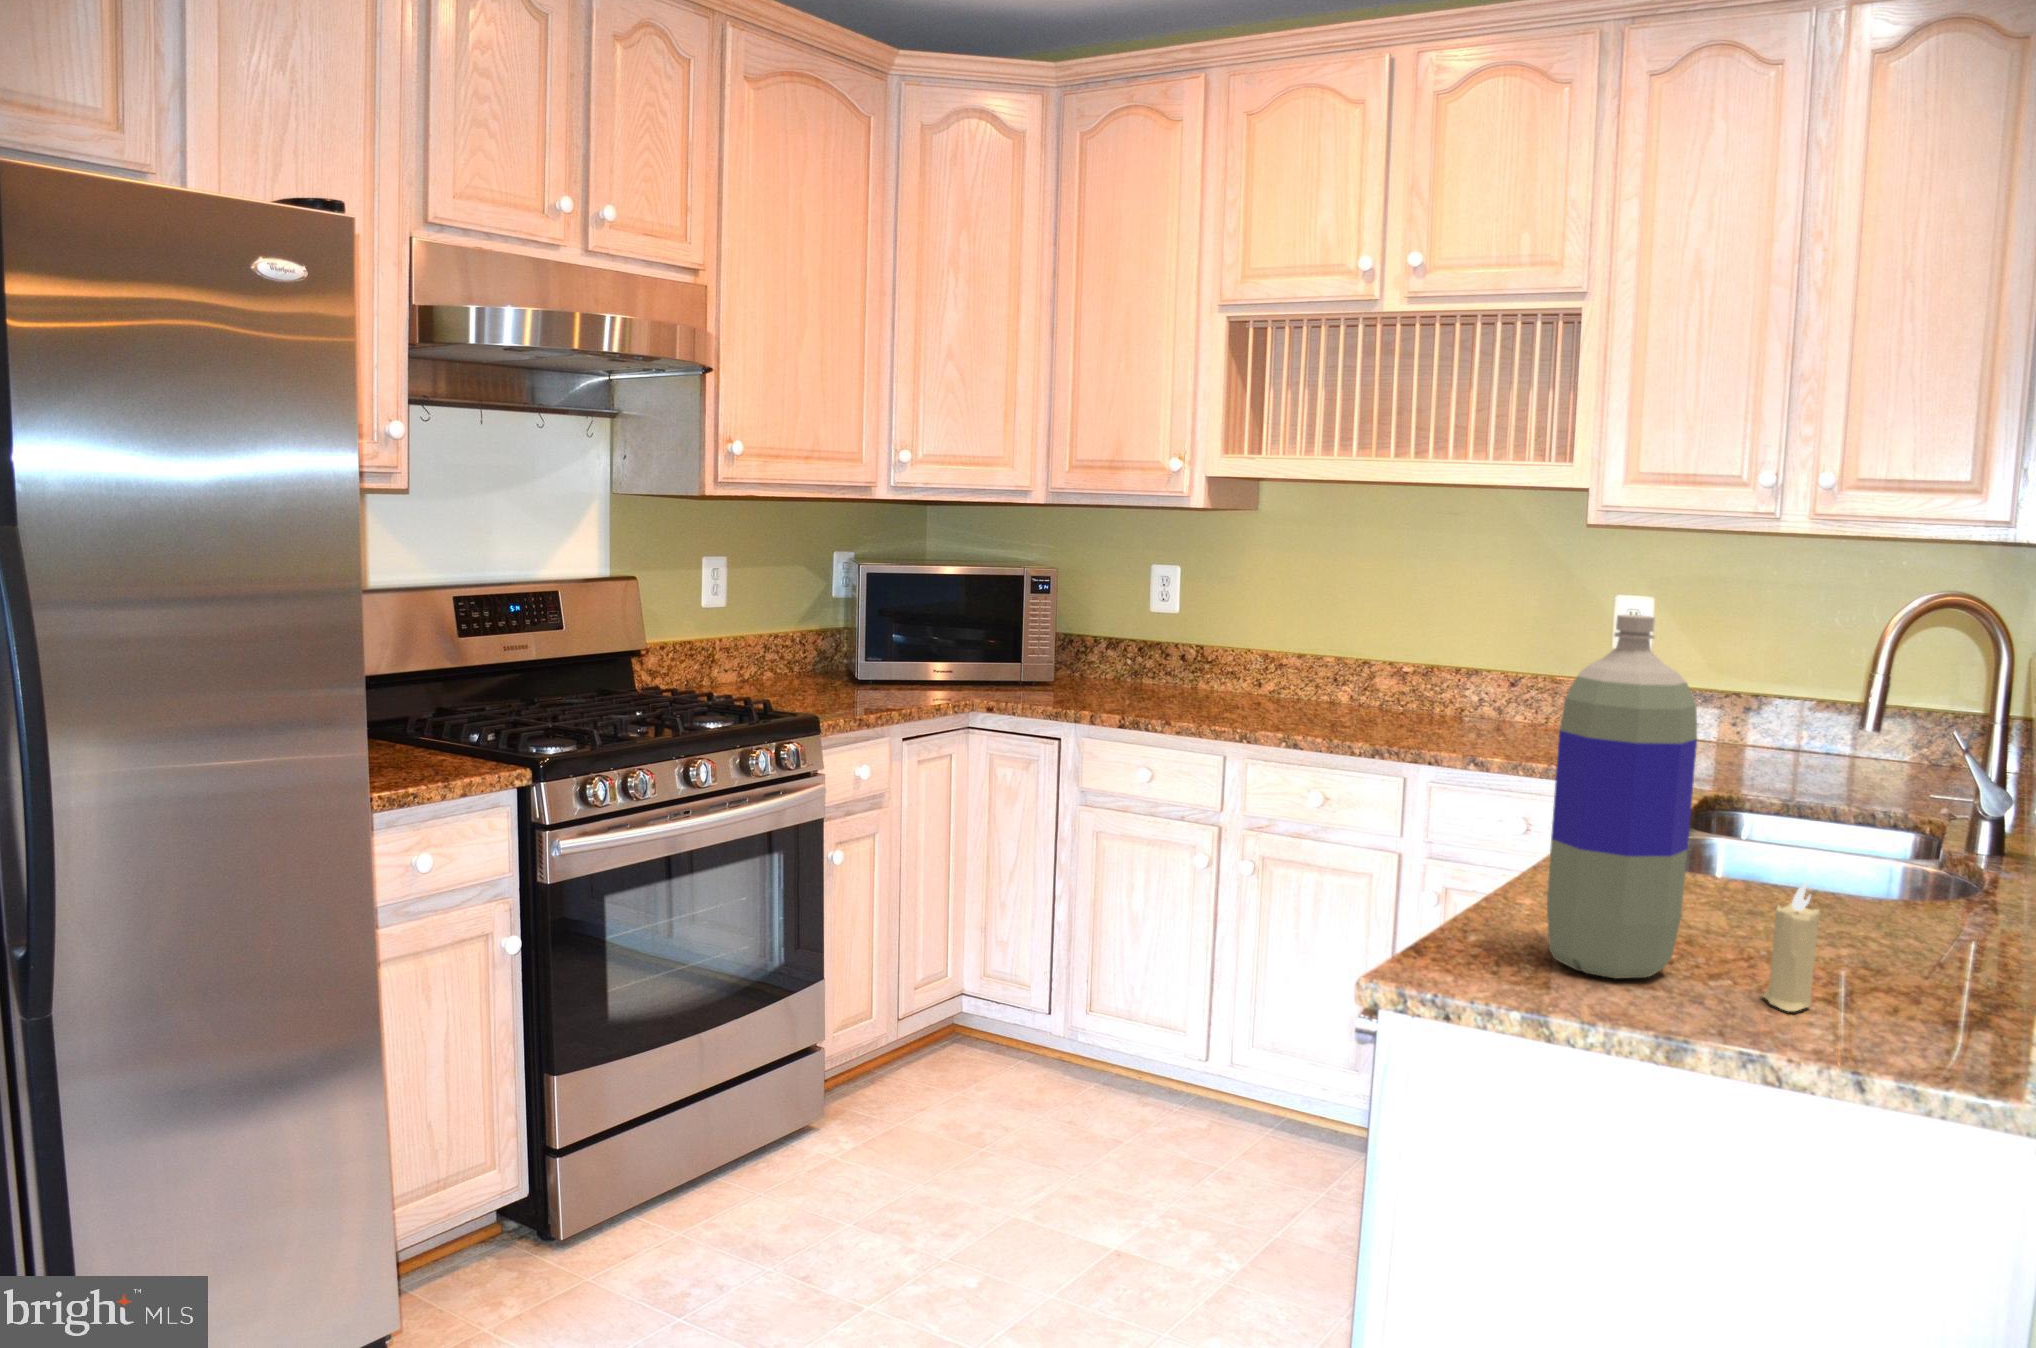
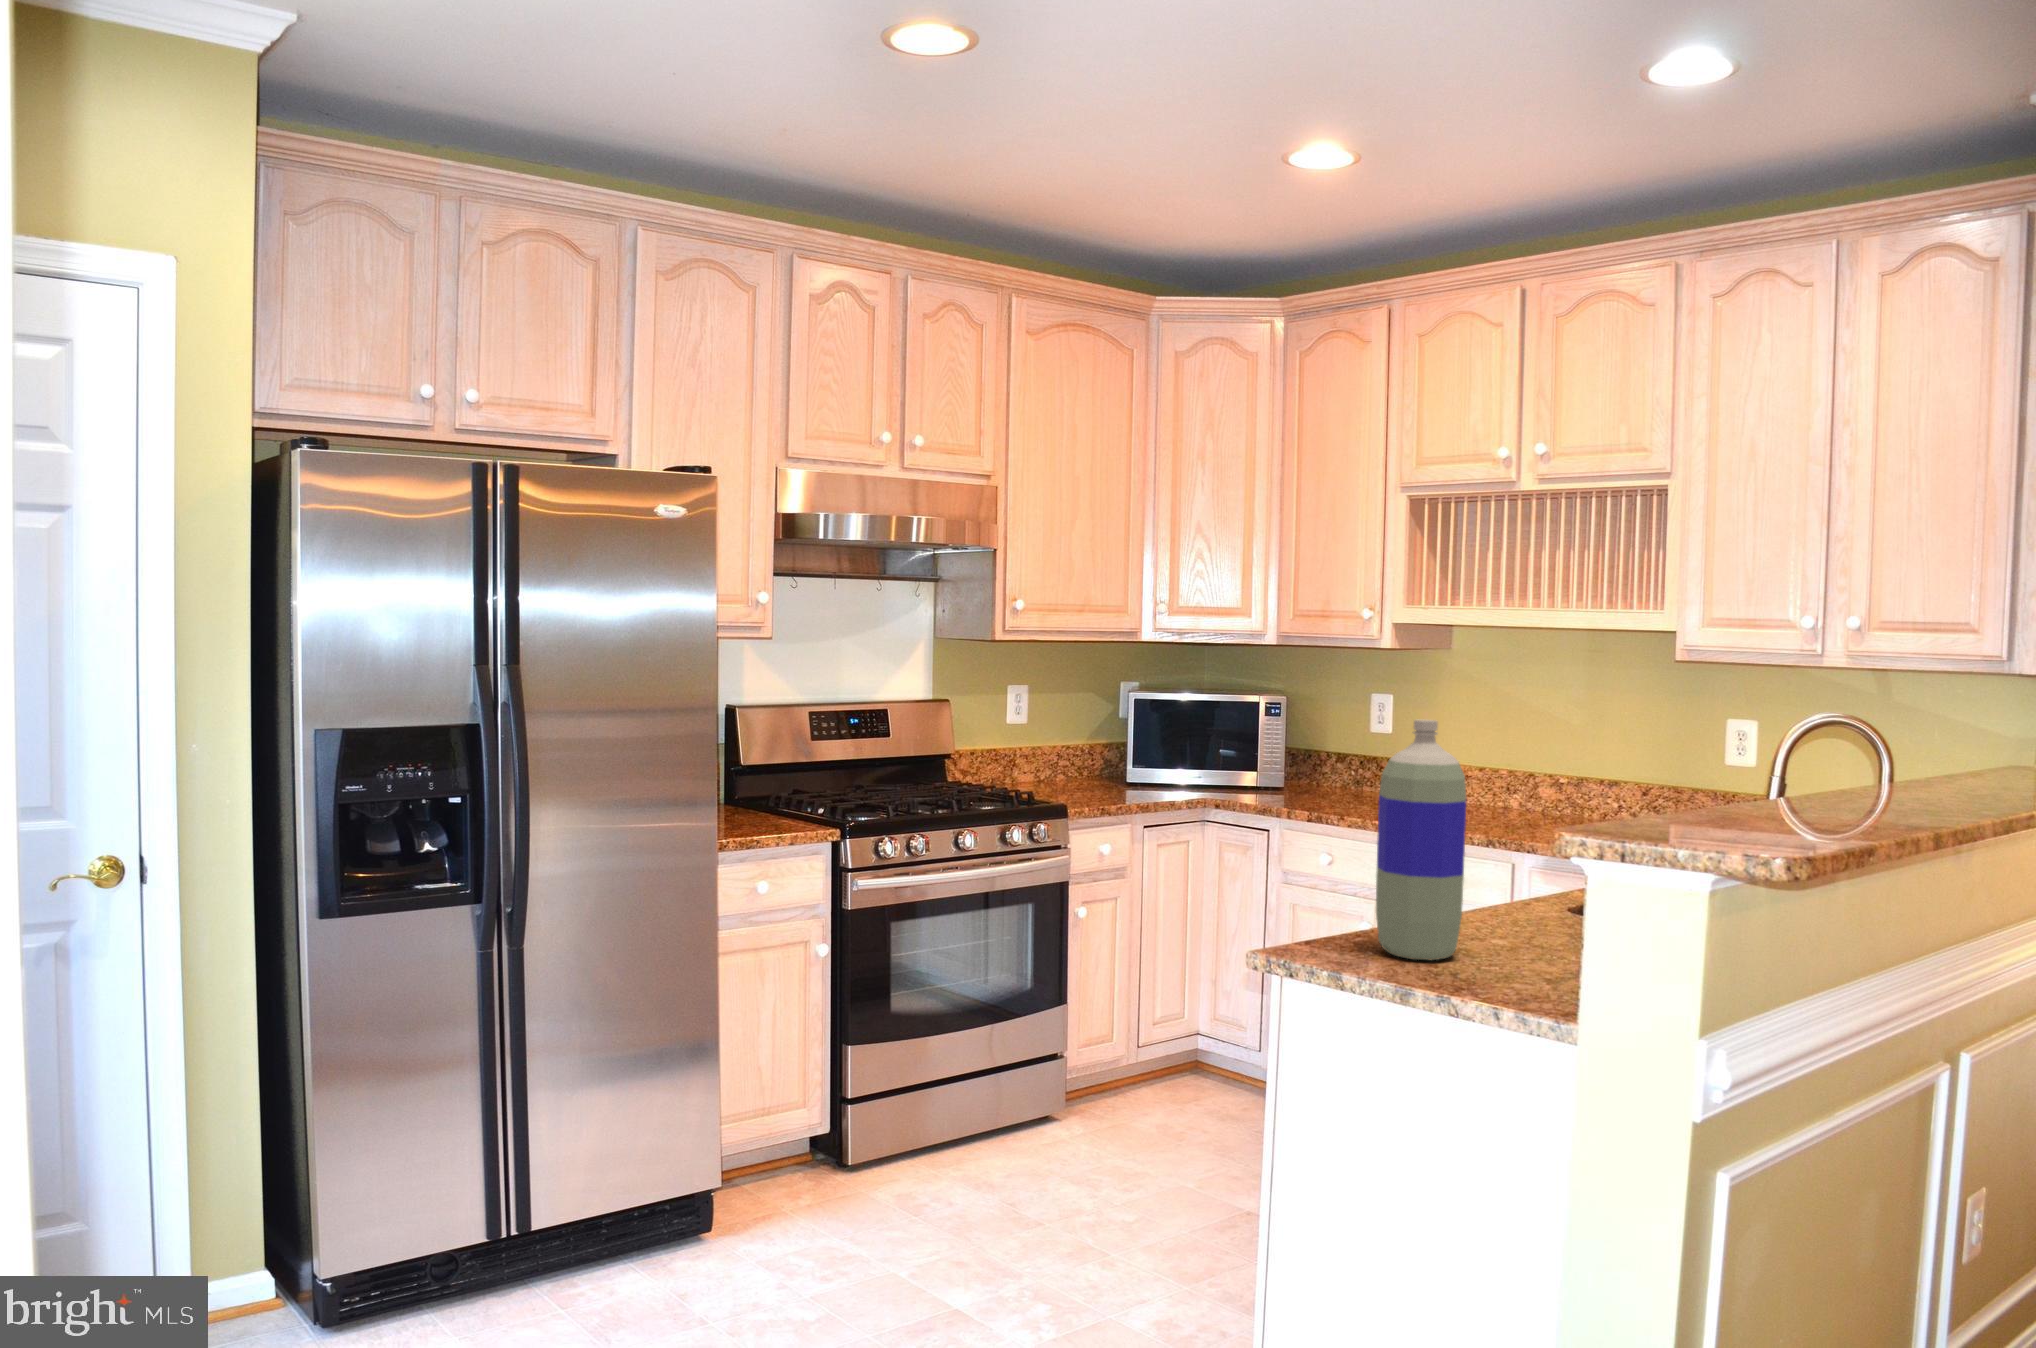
candle: present [1761,881,1820,1011] -> none [1498,894,1530,981]

